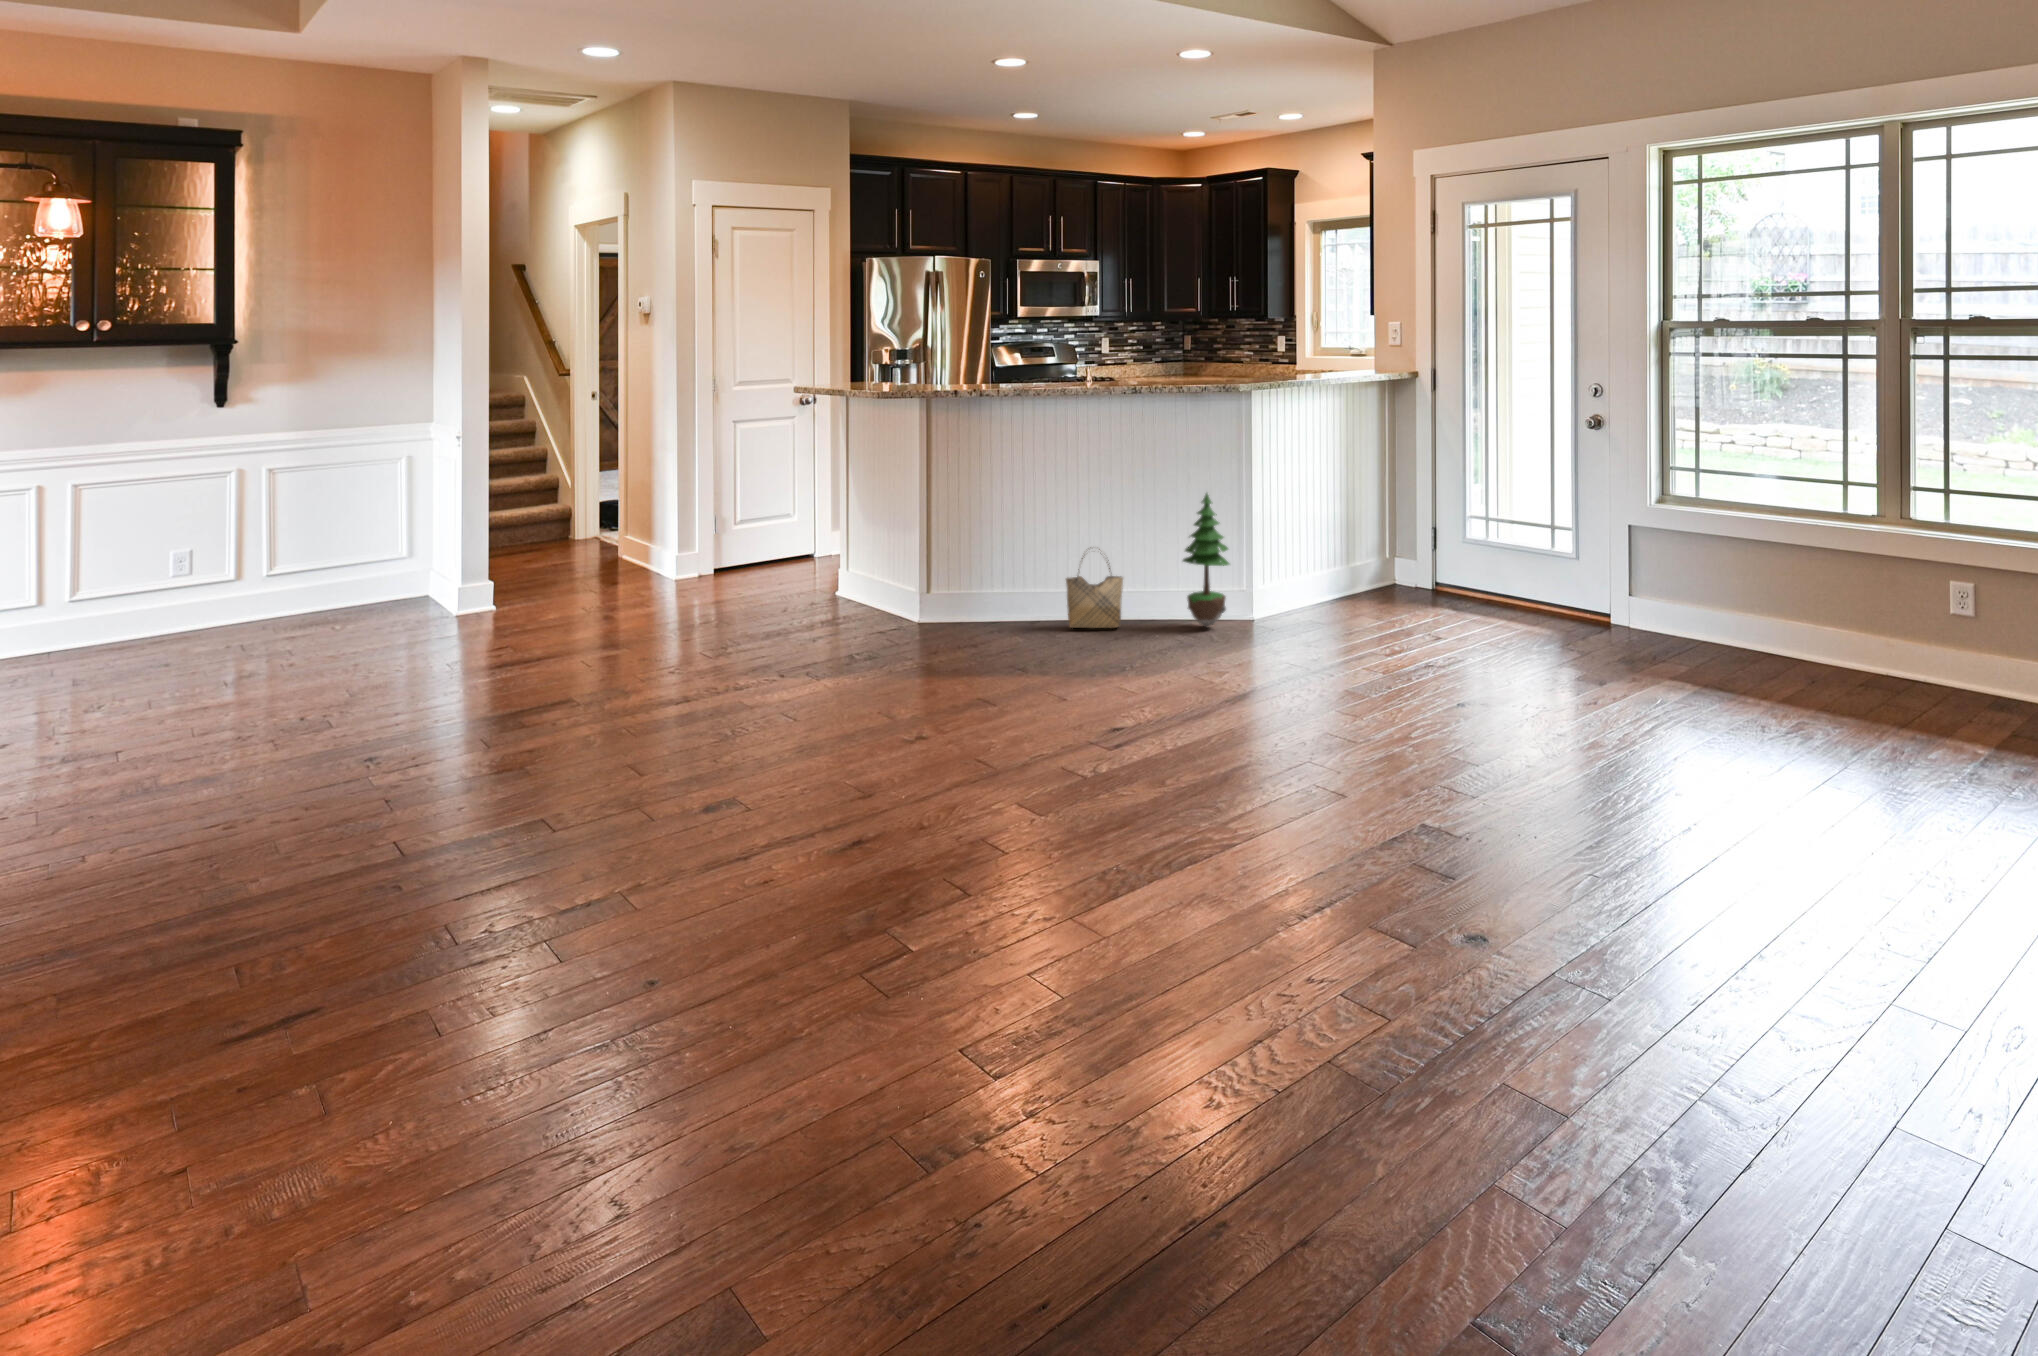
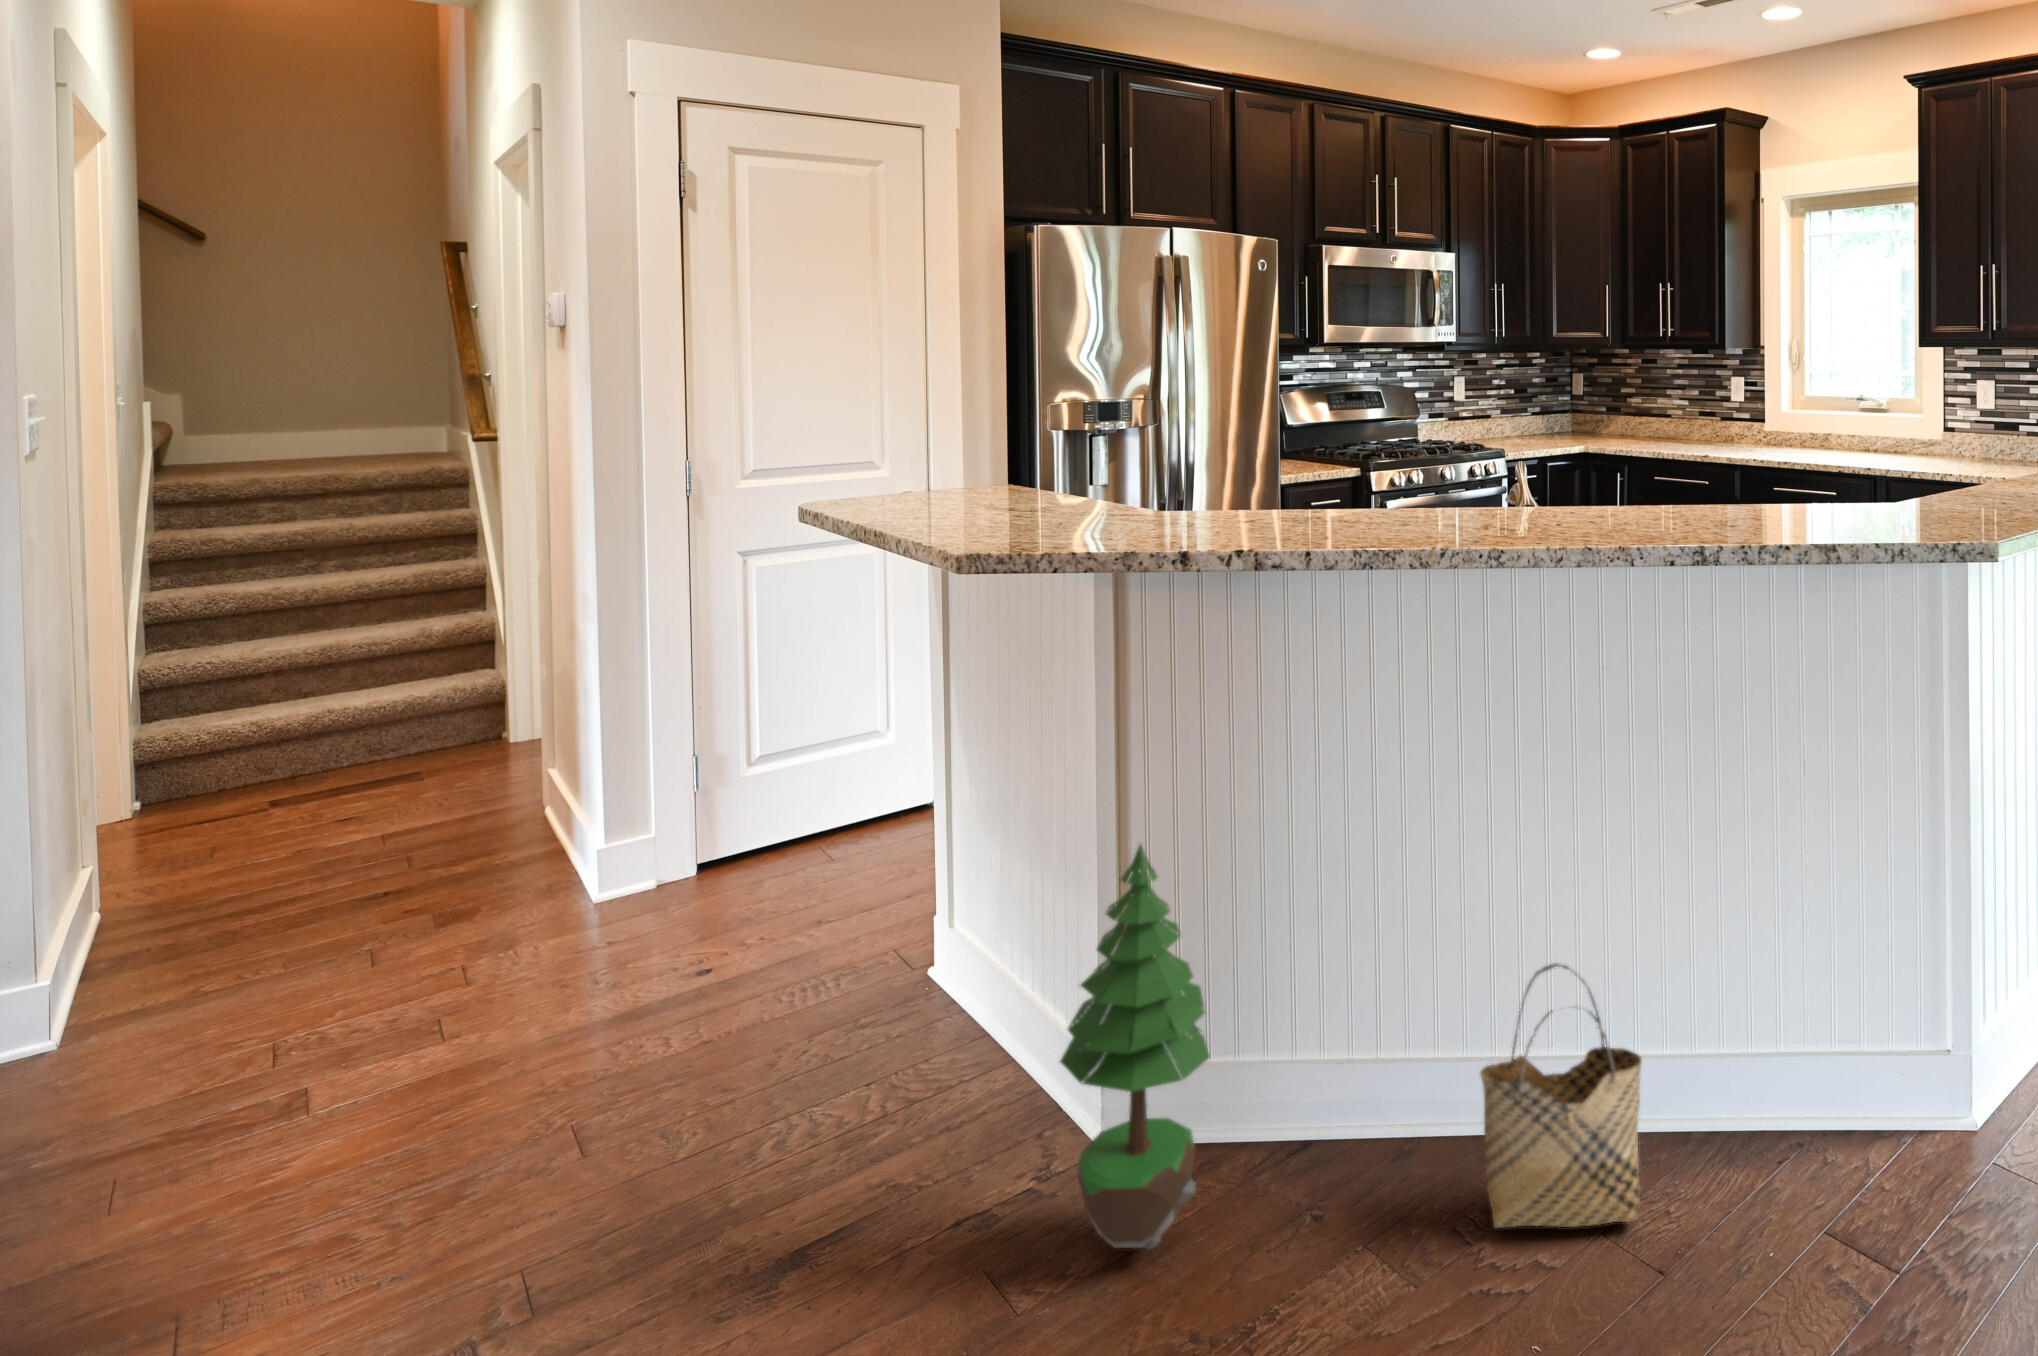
potted tree: present [1183,493,1229,628] -> present [1060,845,1211,1249]

